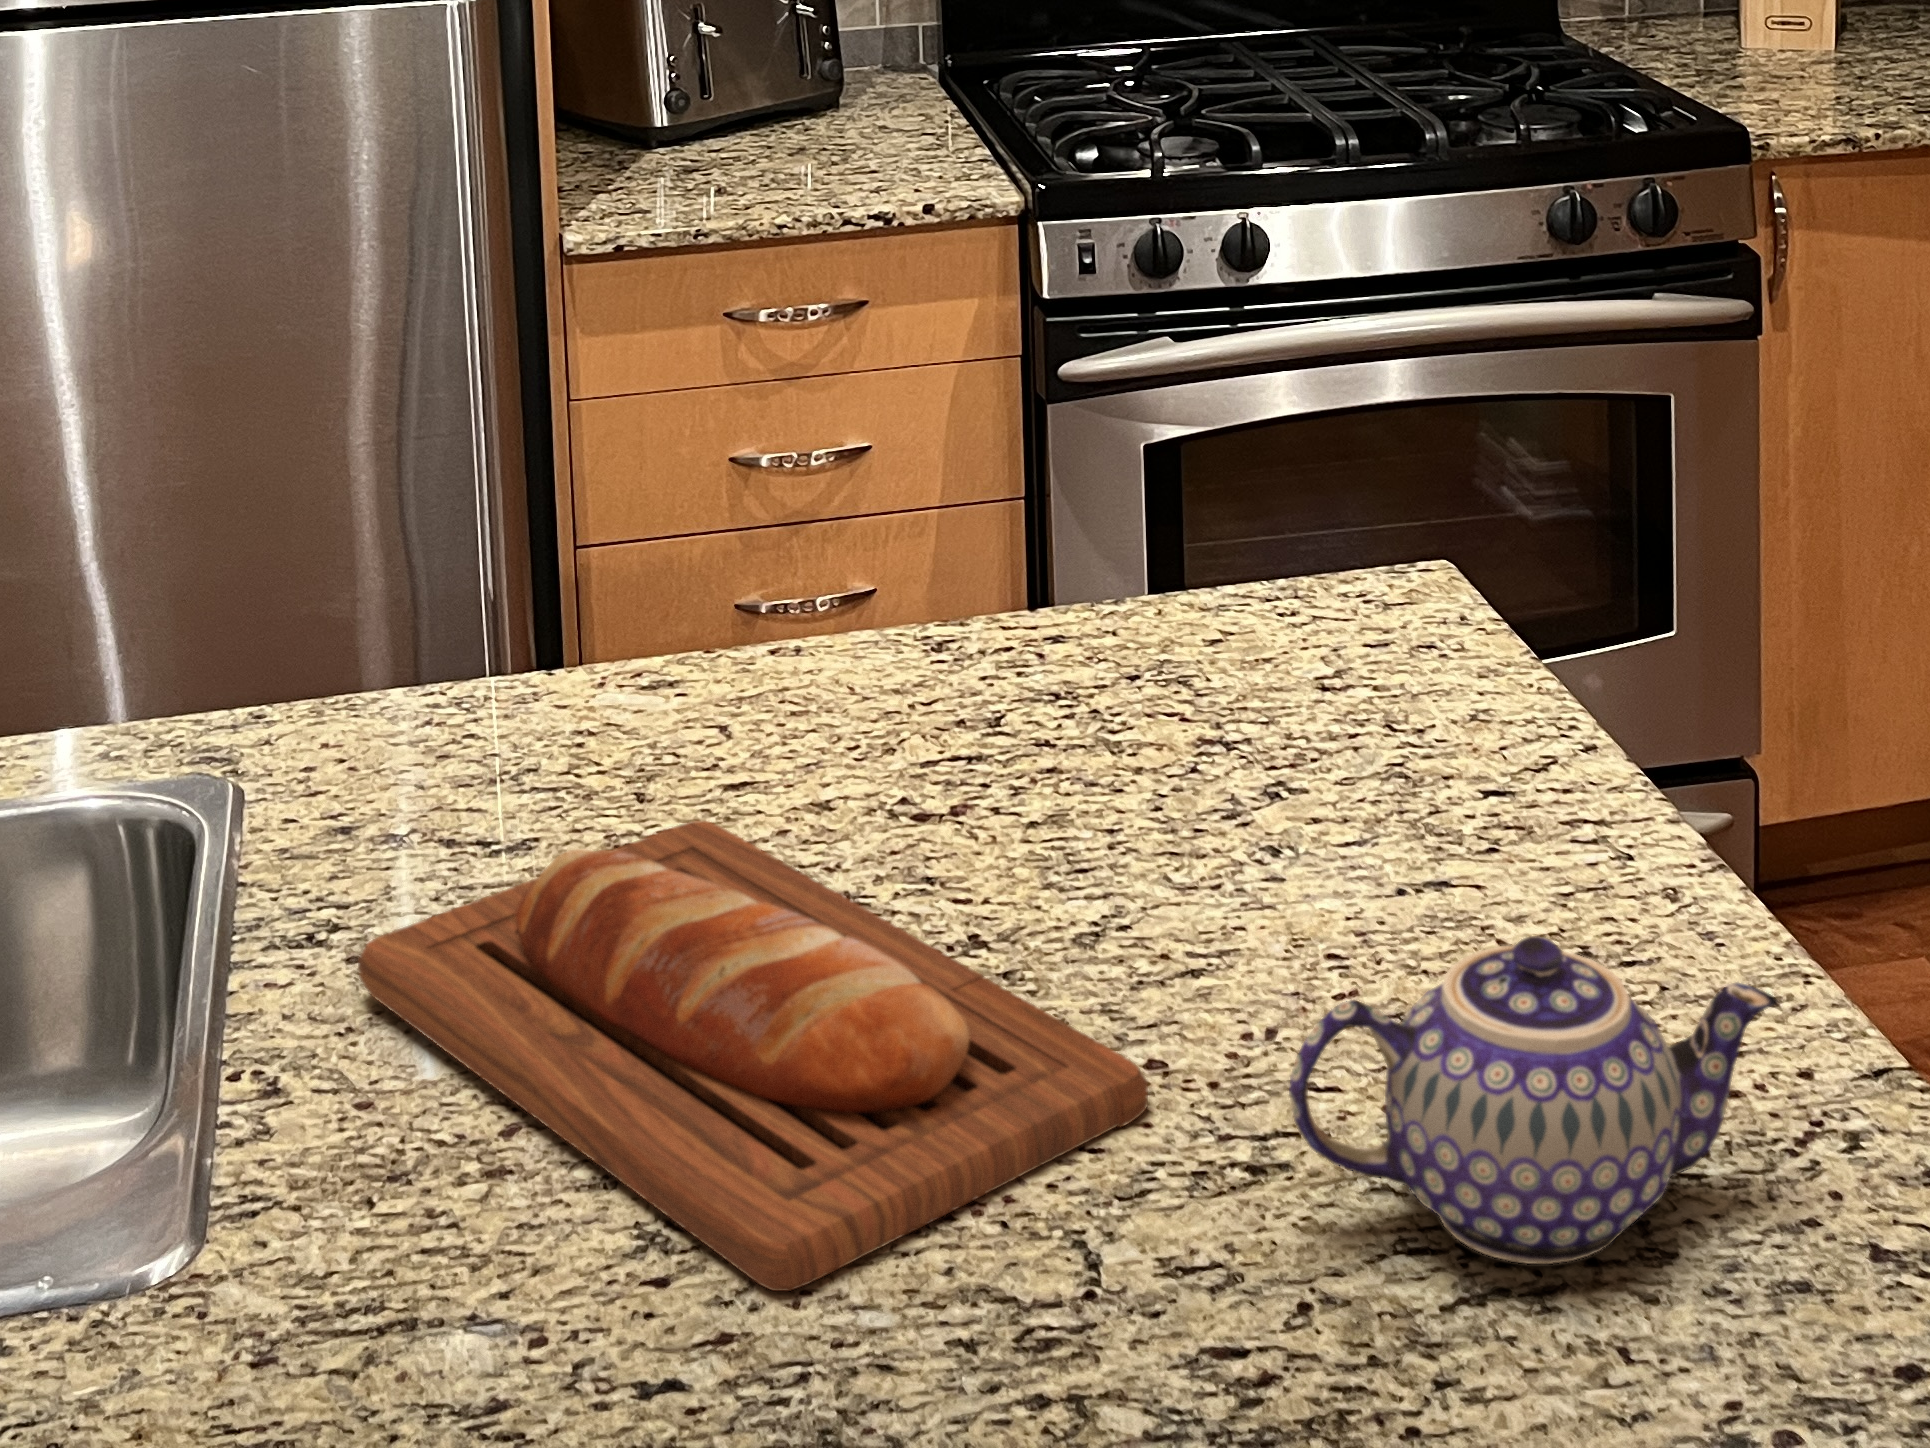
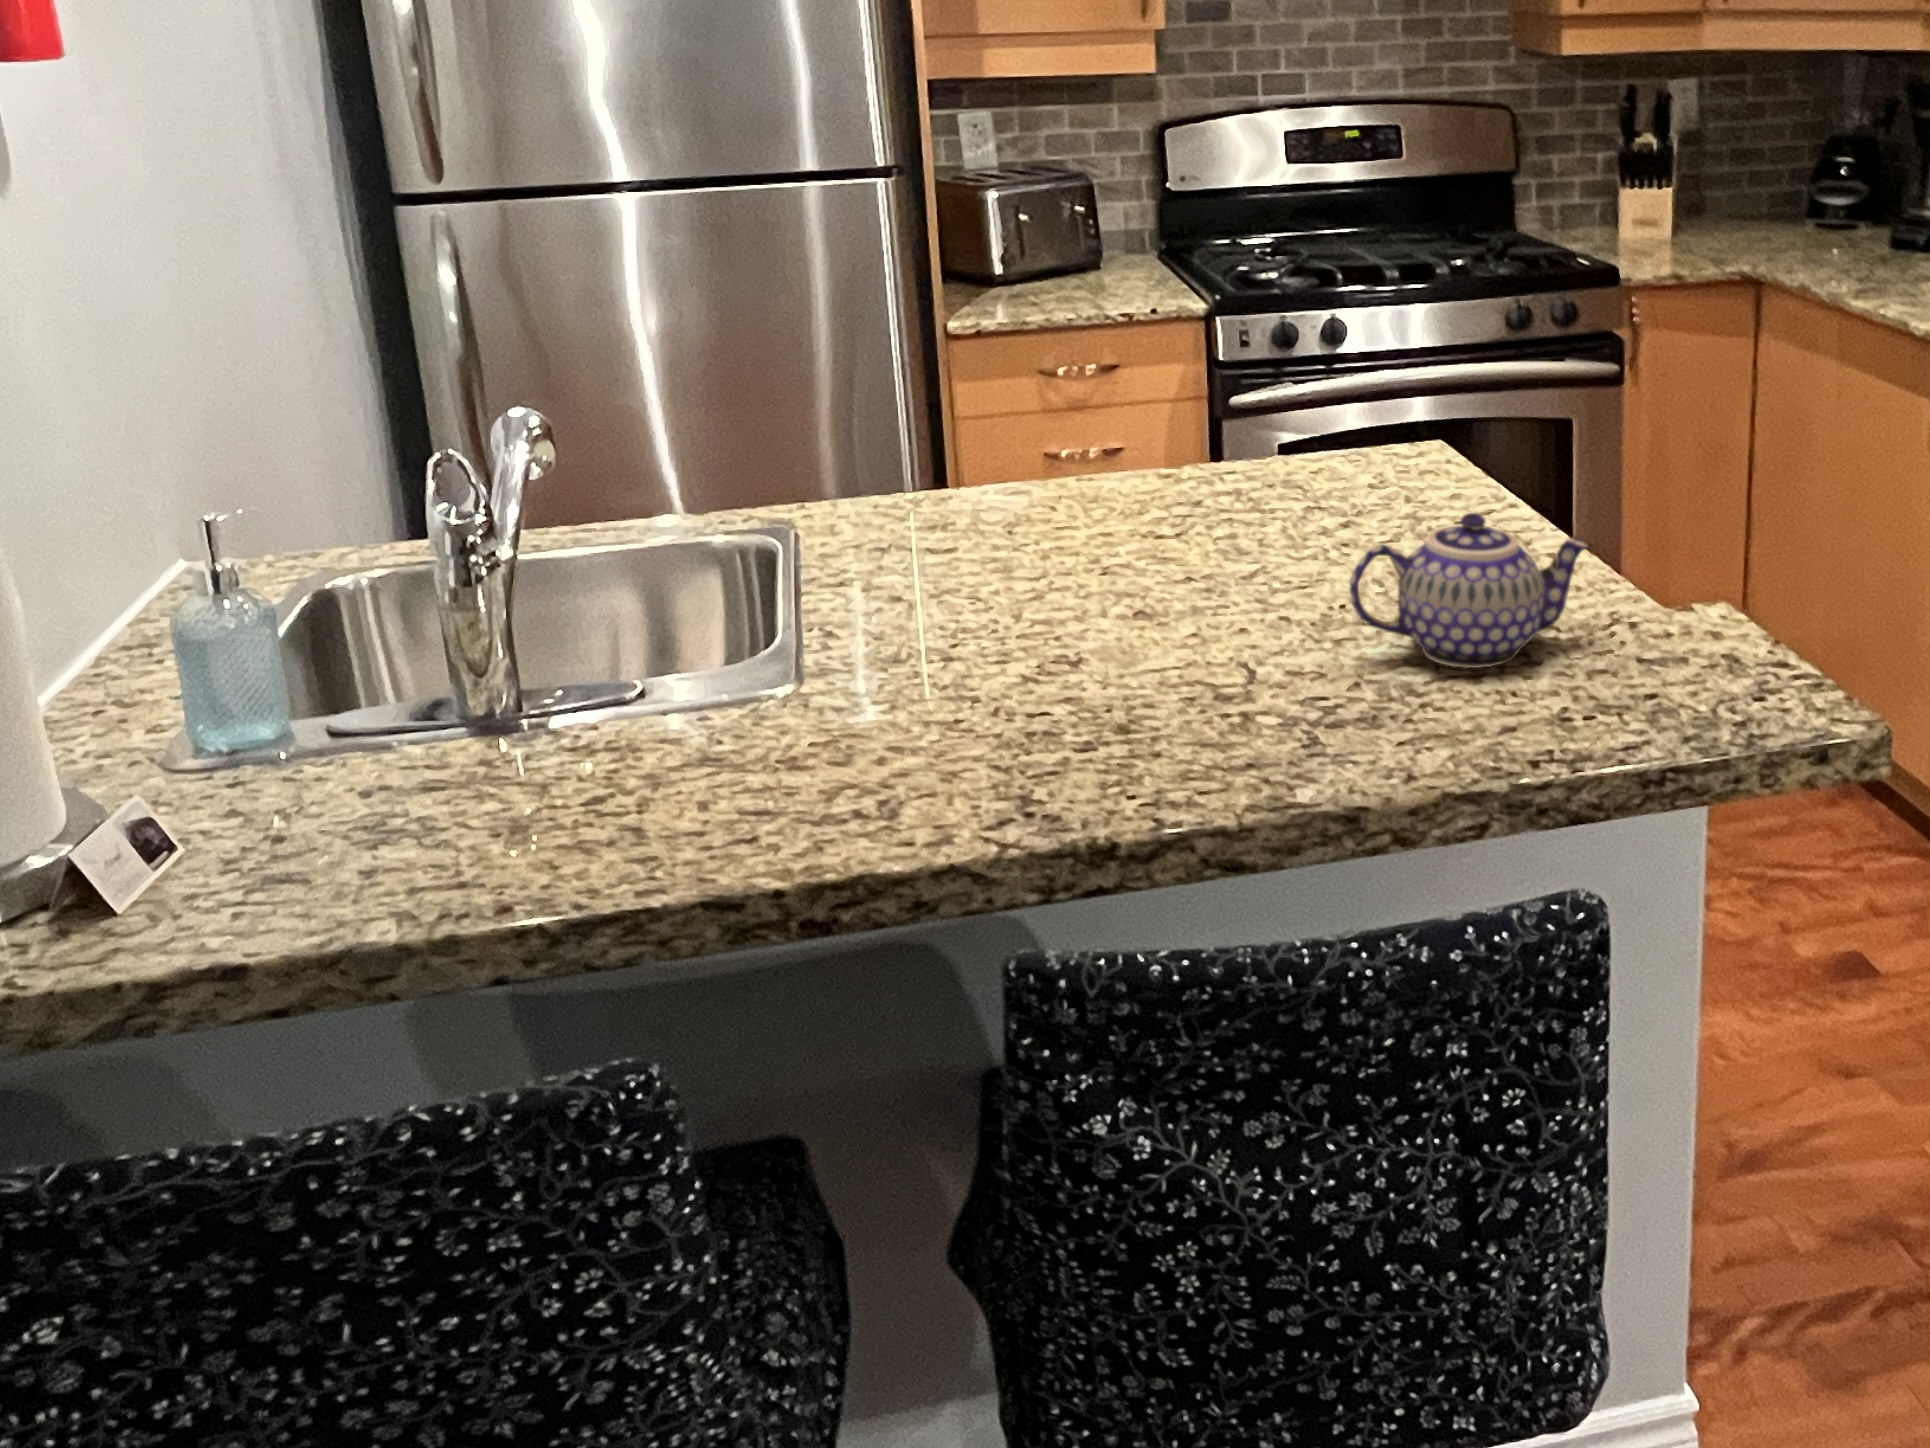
bread loaf: present [358,821,1148,1291] -> none [872,522,1280,688]

